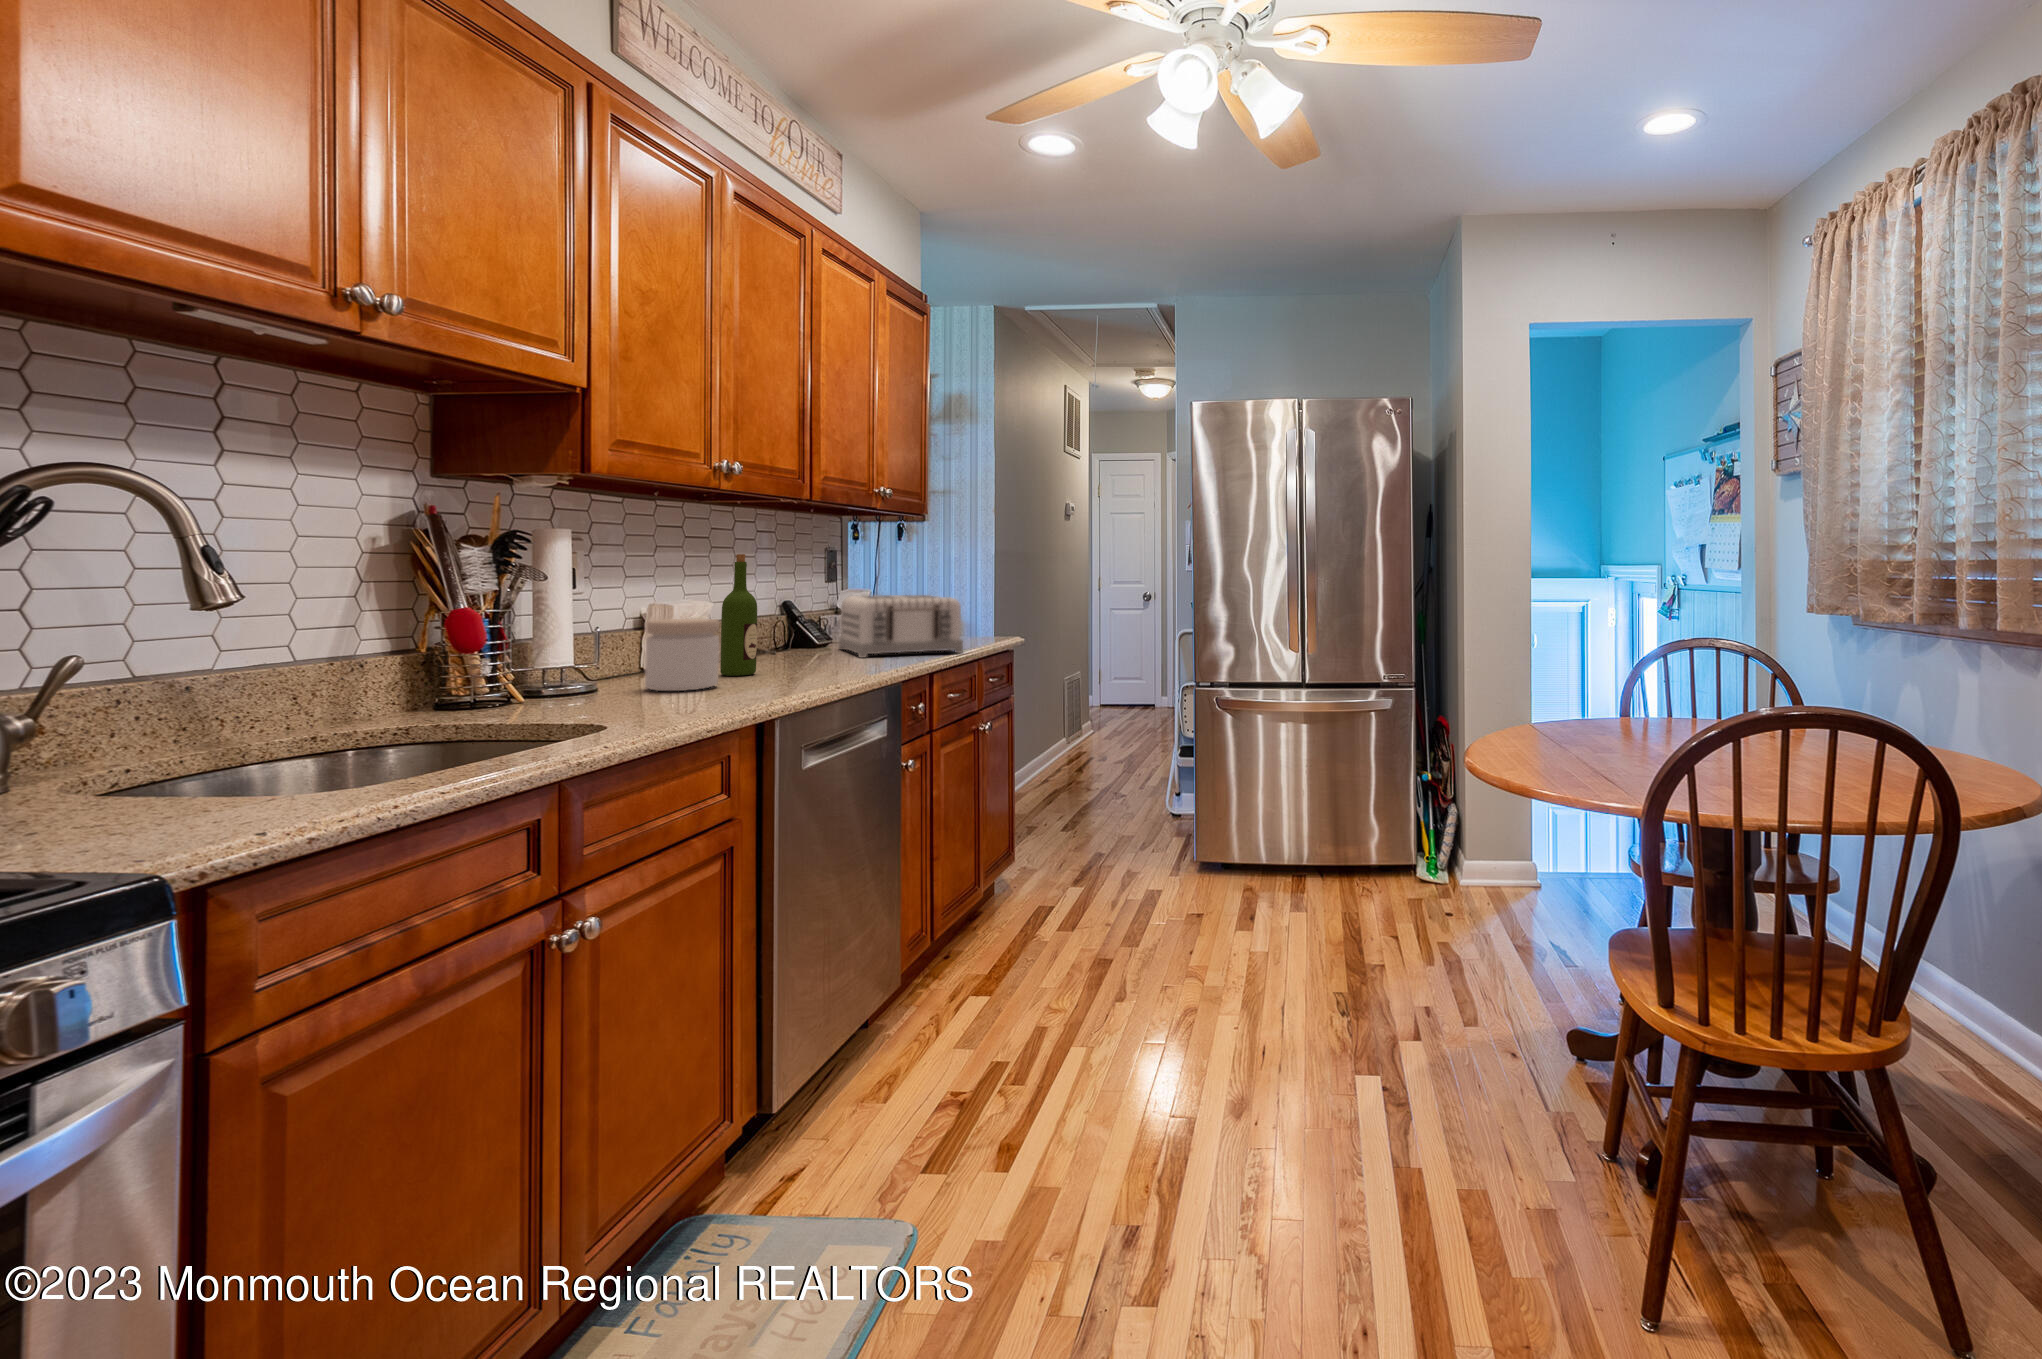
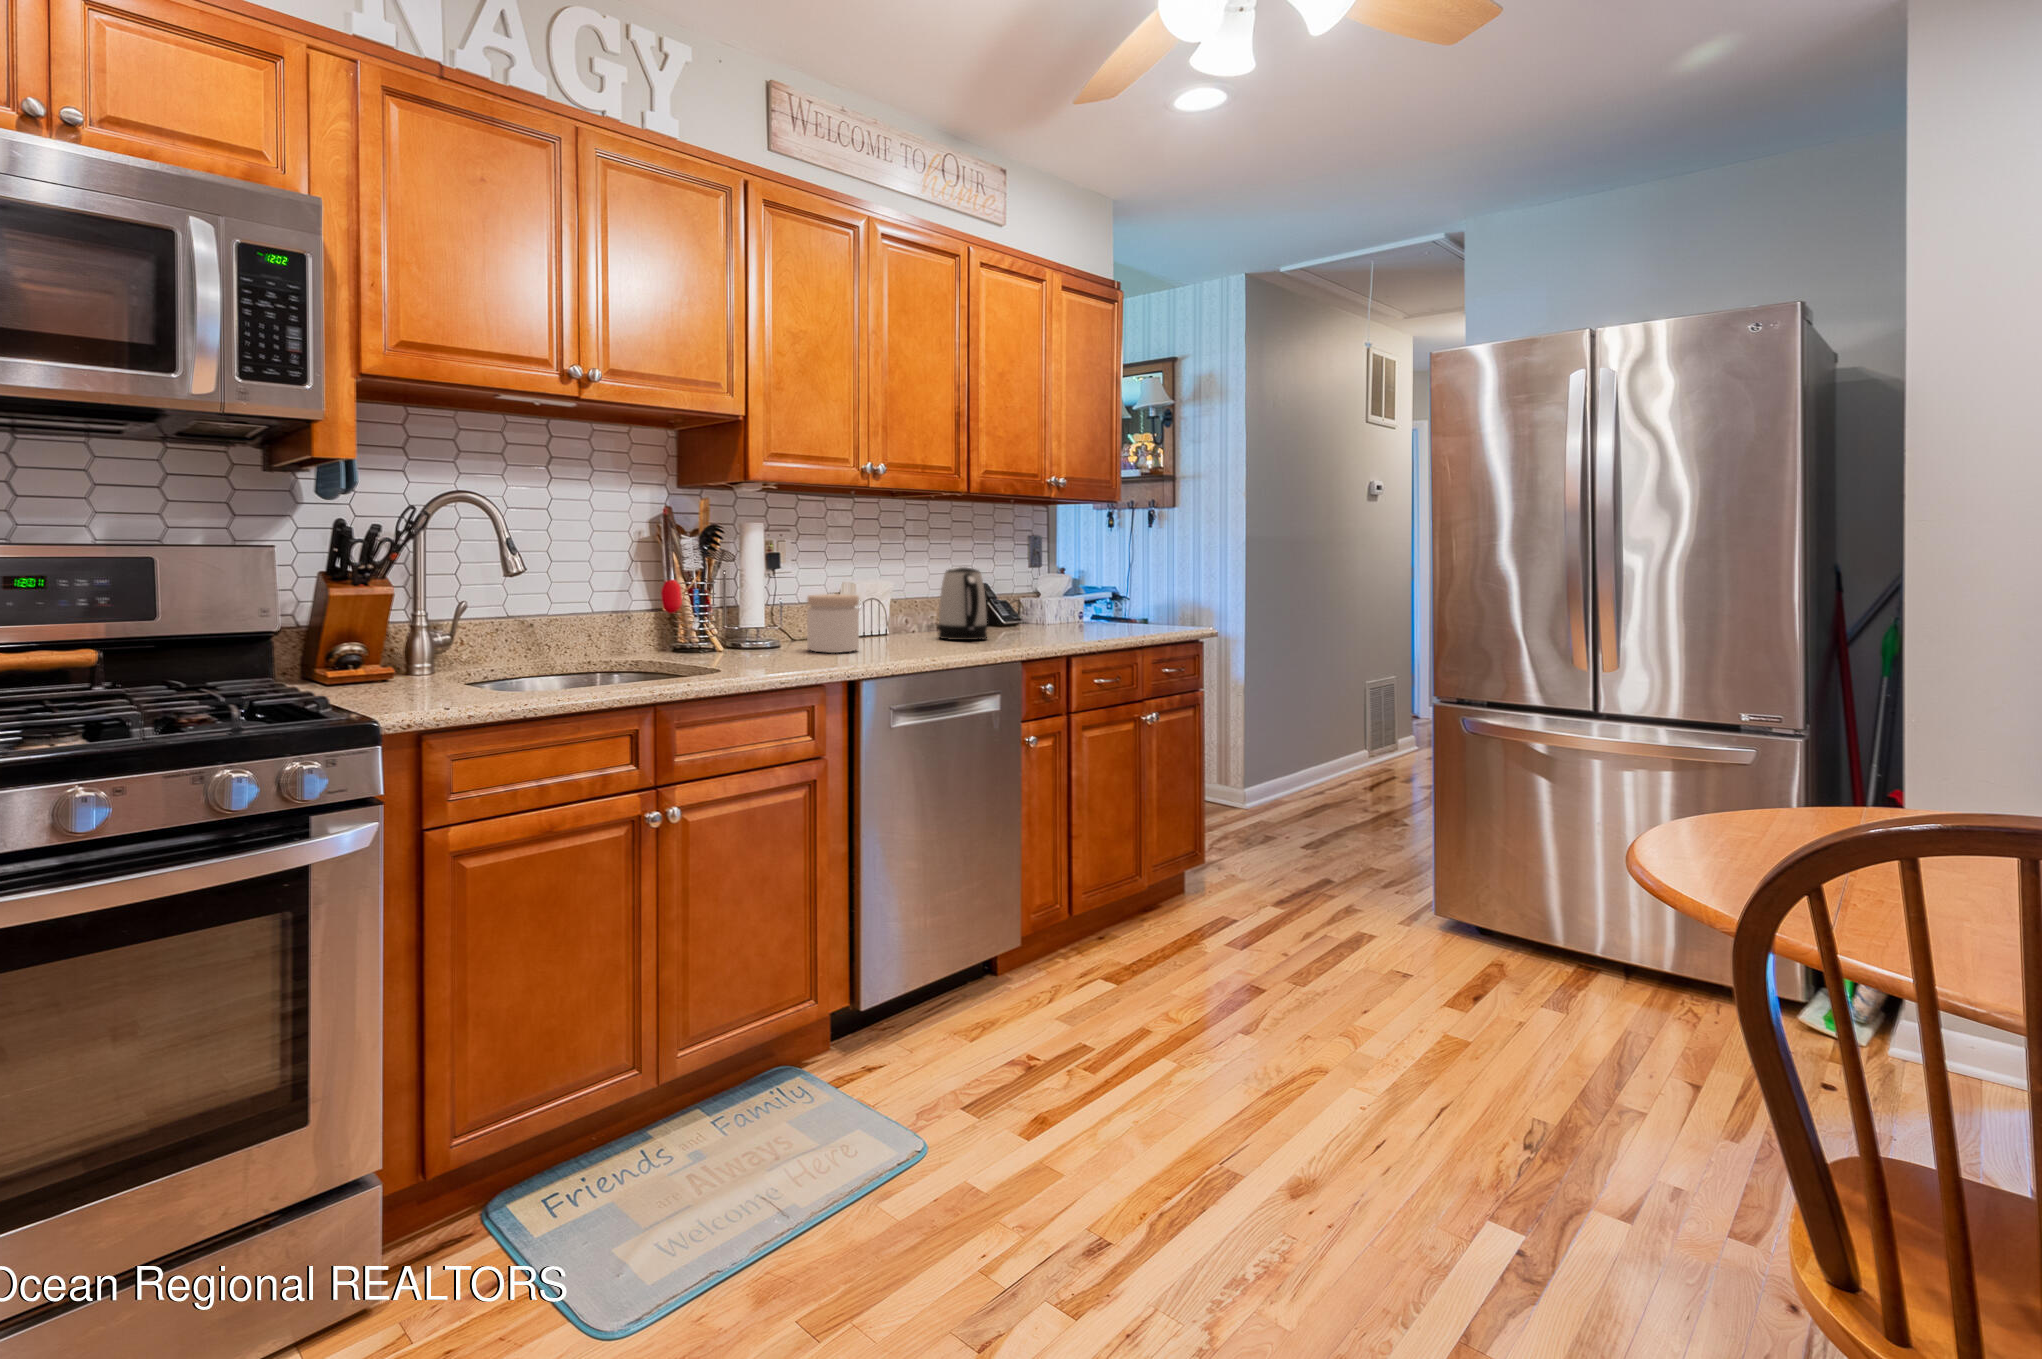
wine bottle: present [720,554,757,676] -> none [881,541,908,645]
kettle: none [774,584,834,666] -> present [938,567,987,640]
toaster: present [839,595,963,658] -> none [1018,580,1119,639]

